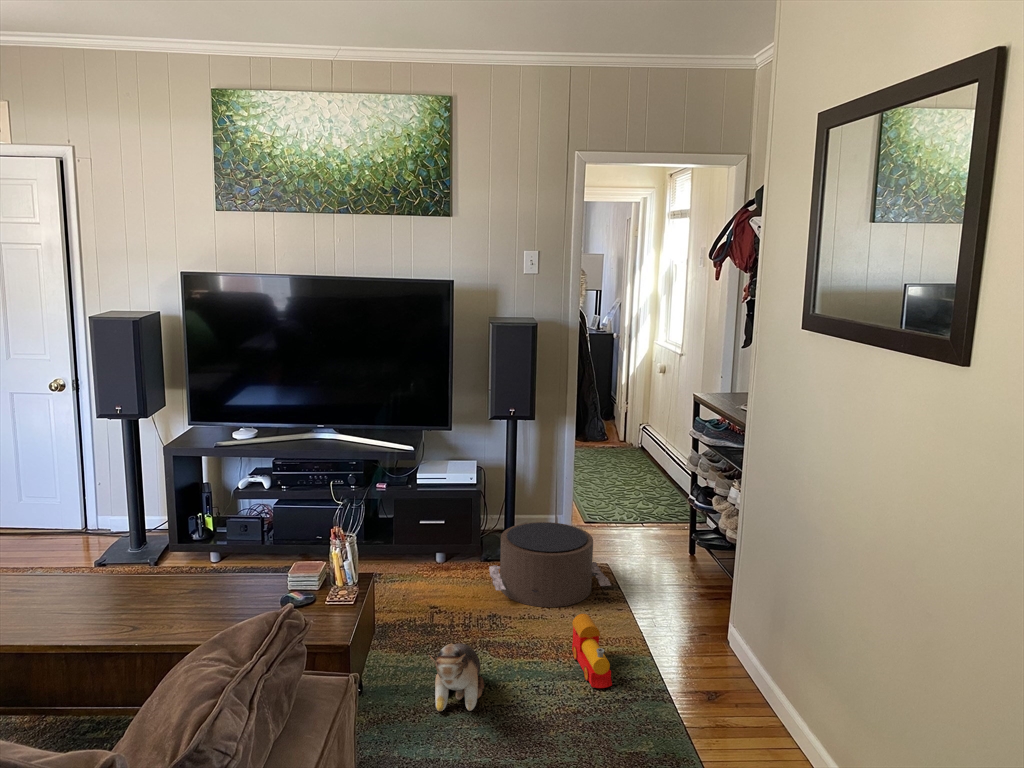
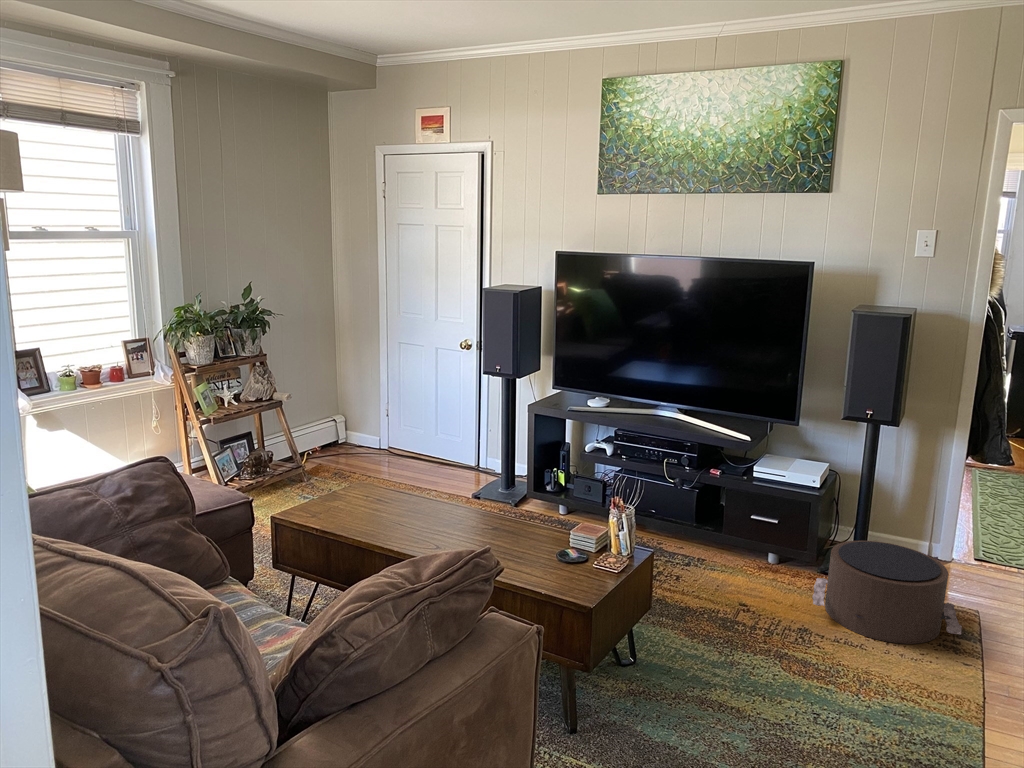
toy train: present [572,614,612,688] -> none [878,653,913,744]
plush toy: present [430,643,484,711] -> none [689,637,758,713]

